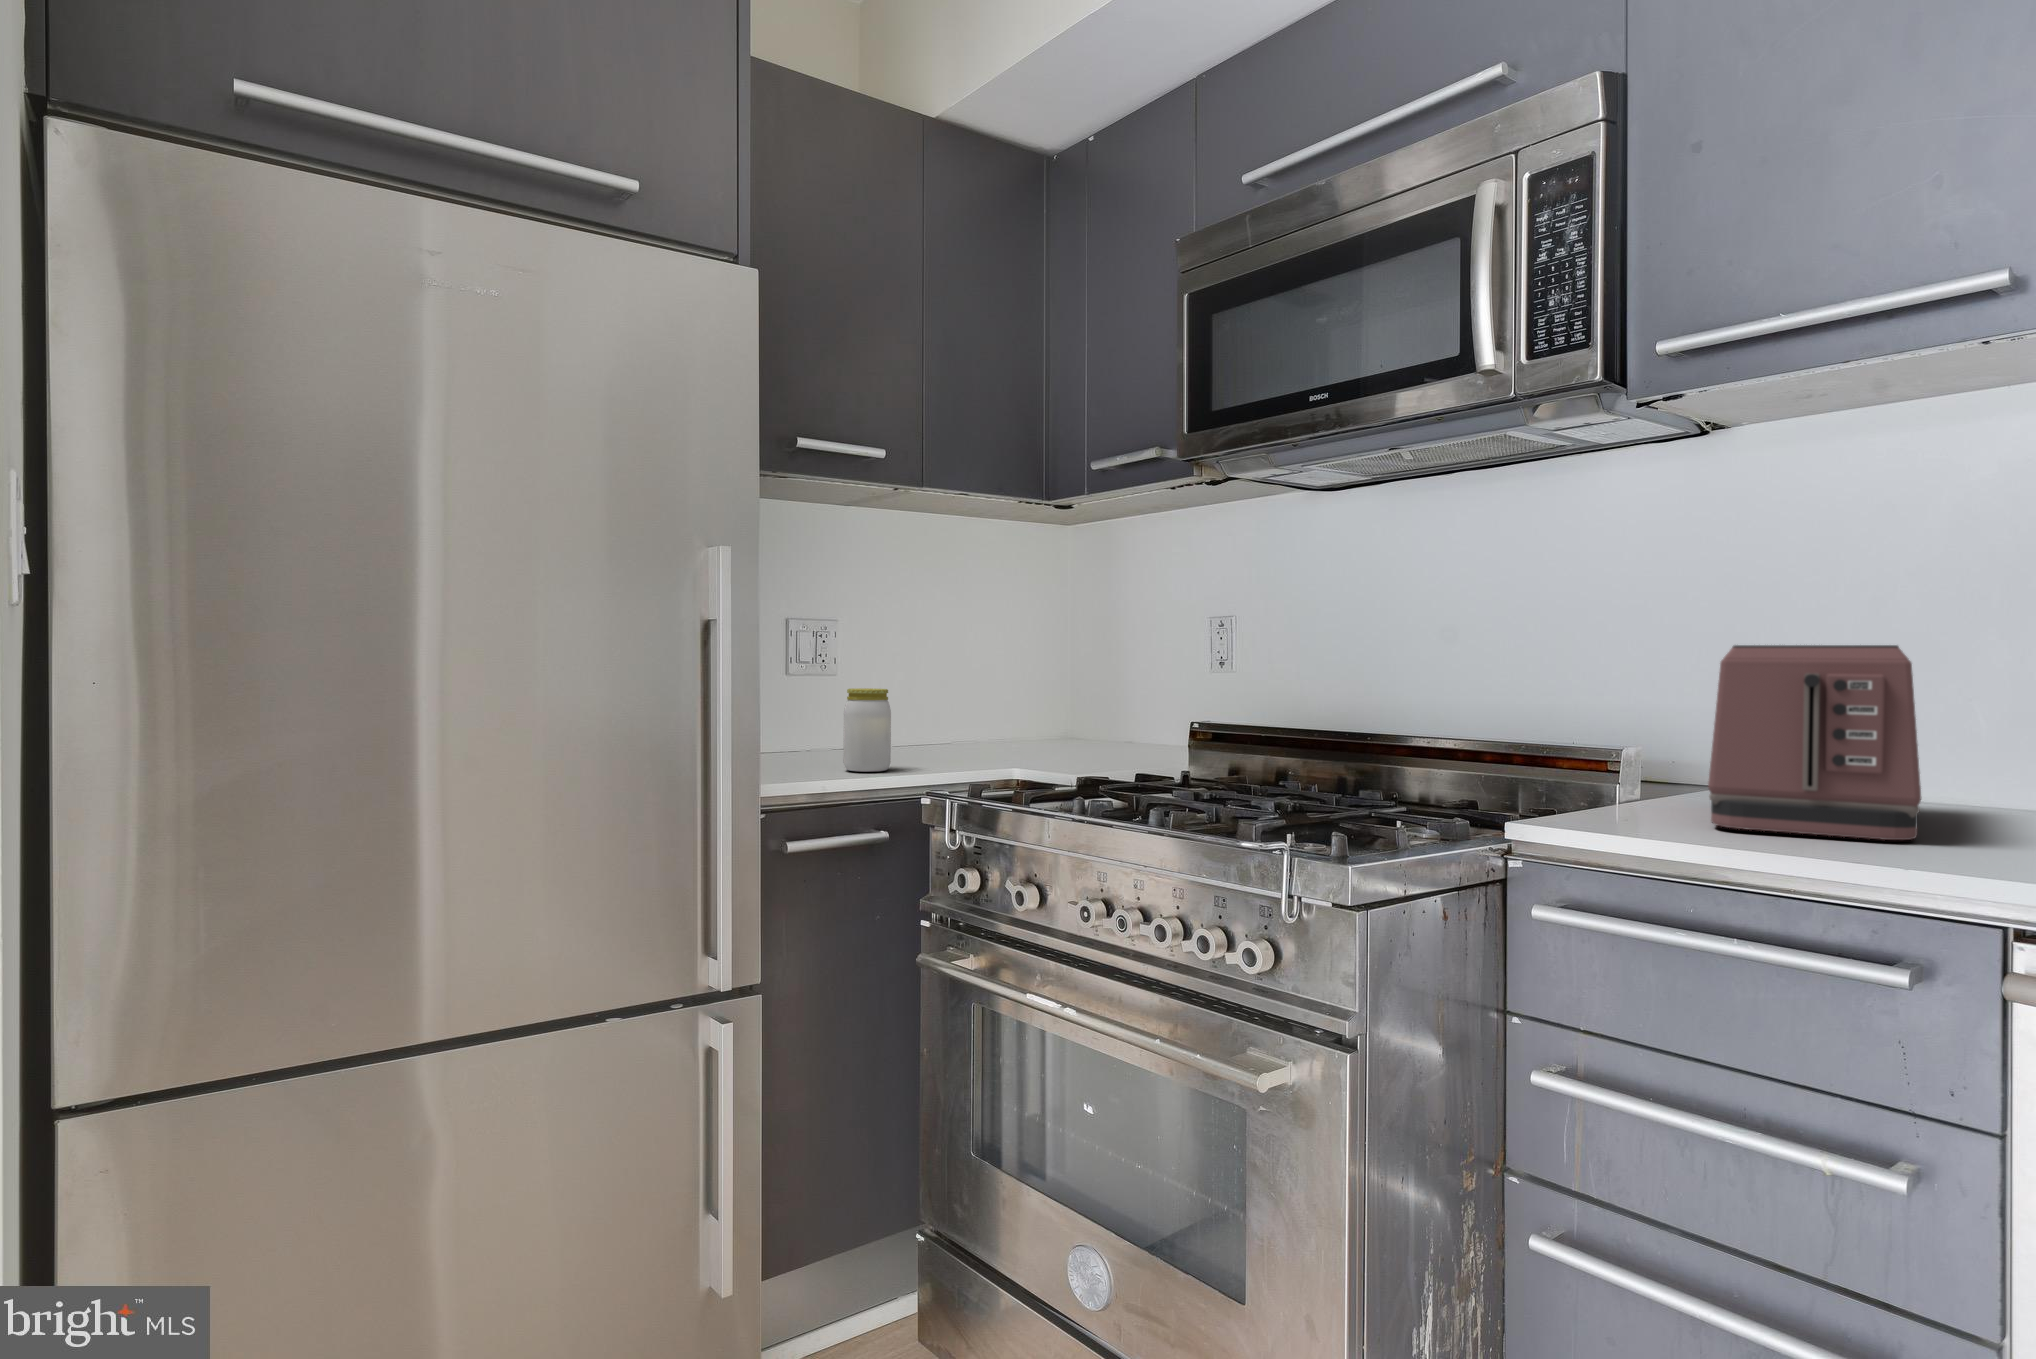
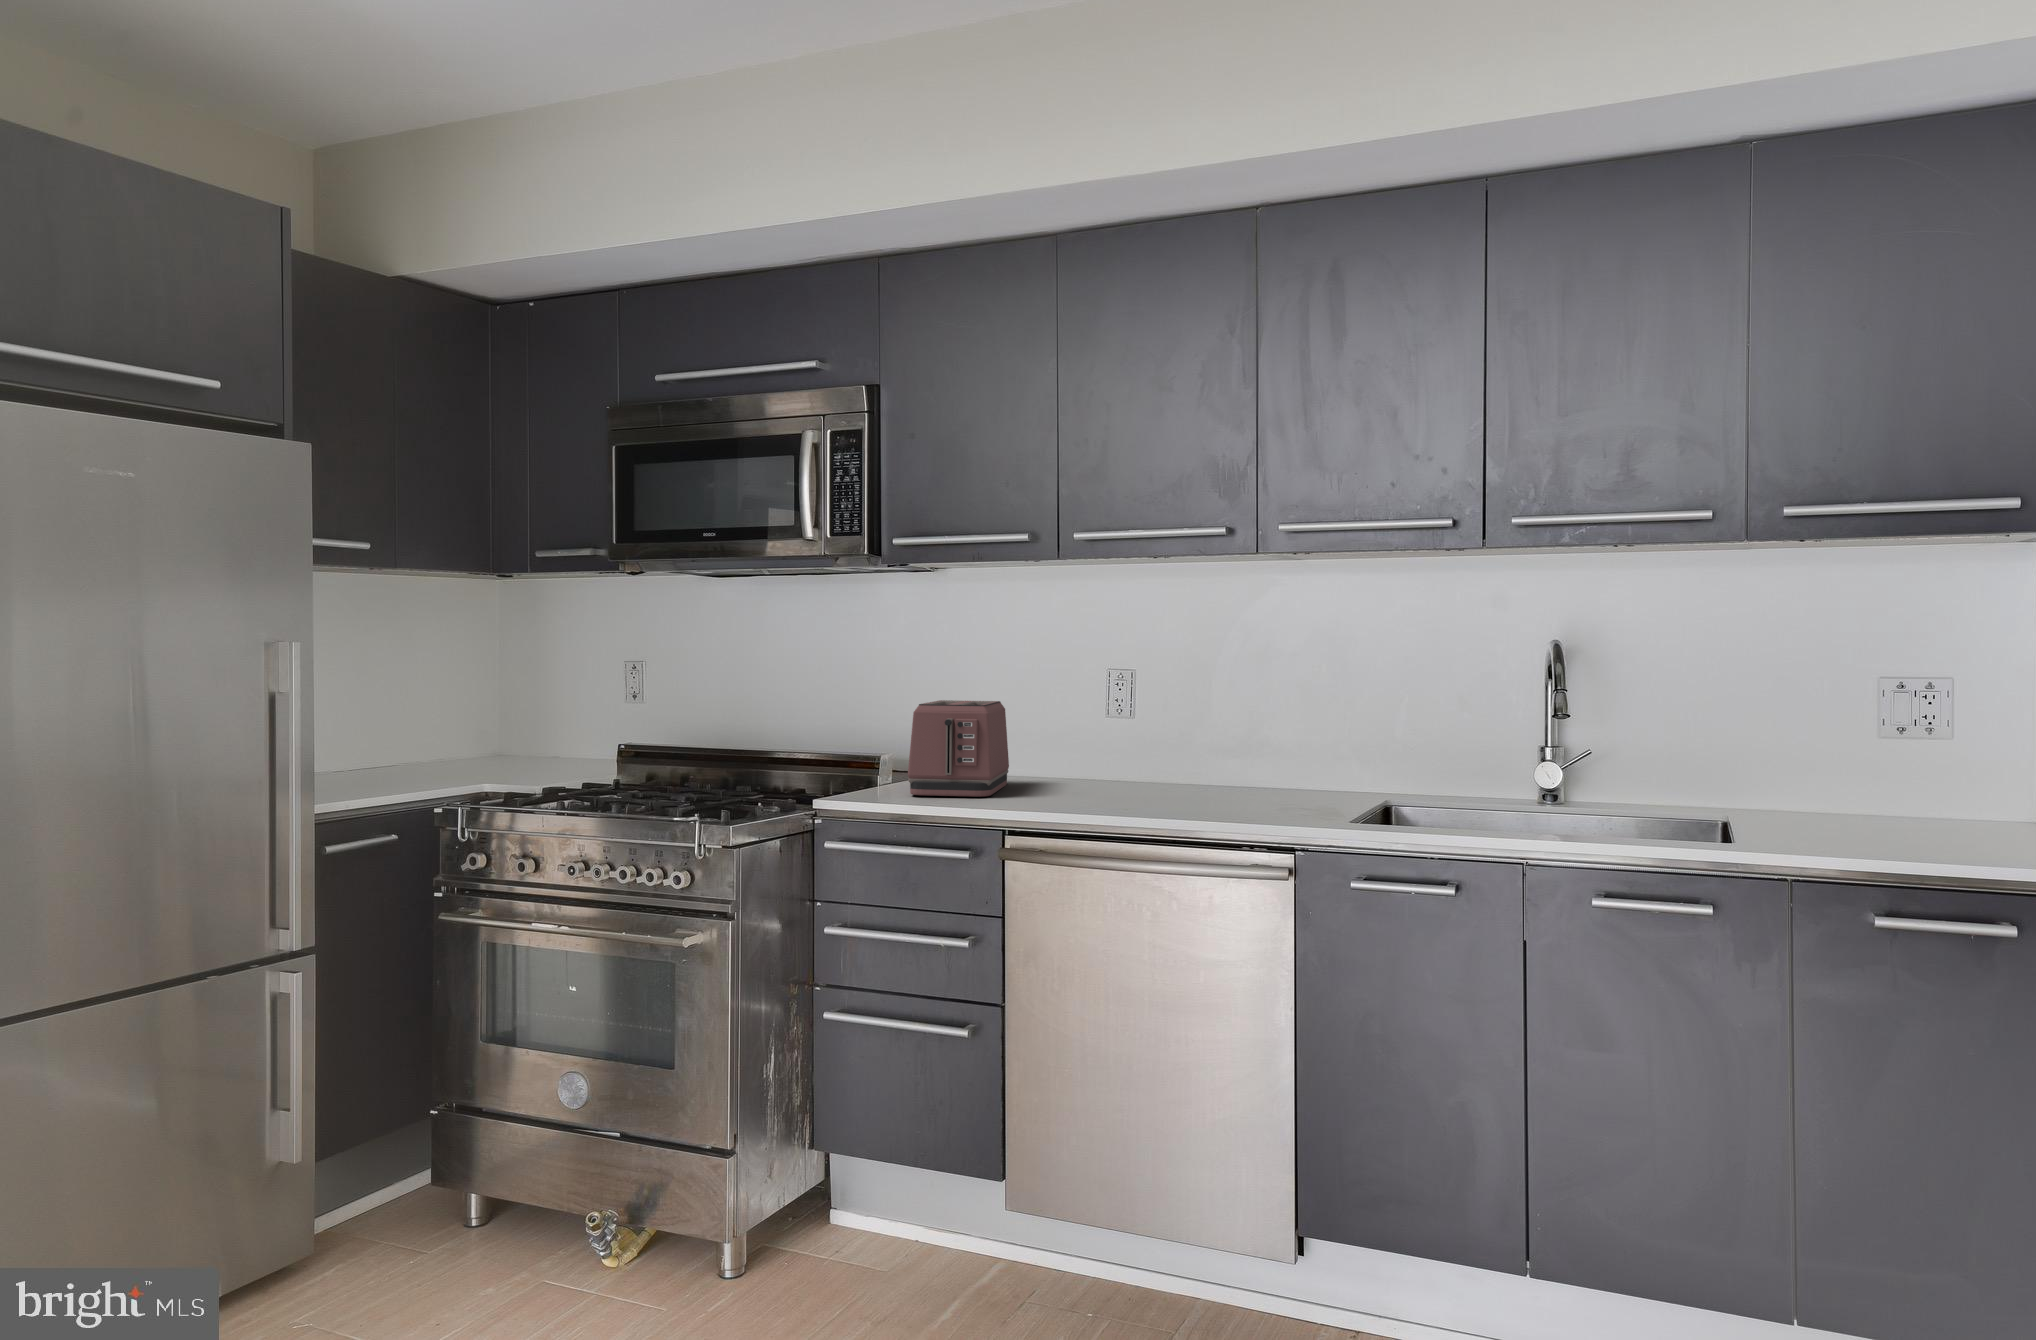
jar: present [843,688,891,772] -> none [352,725,391,789]

